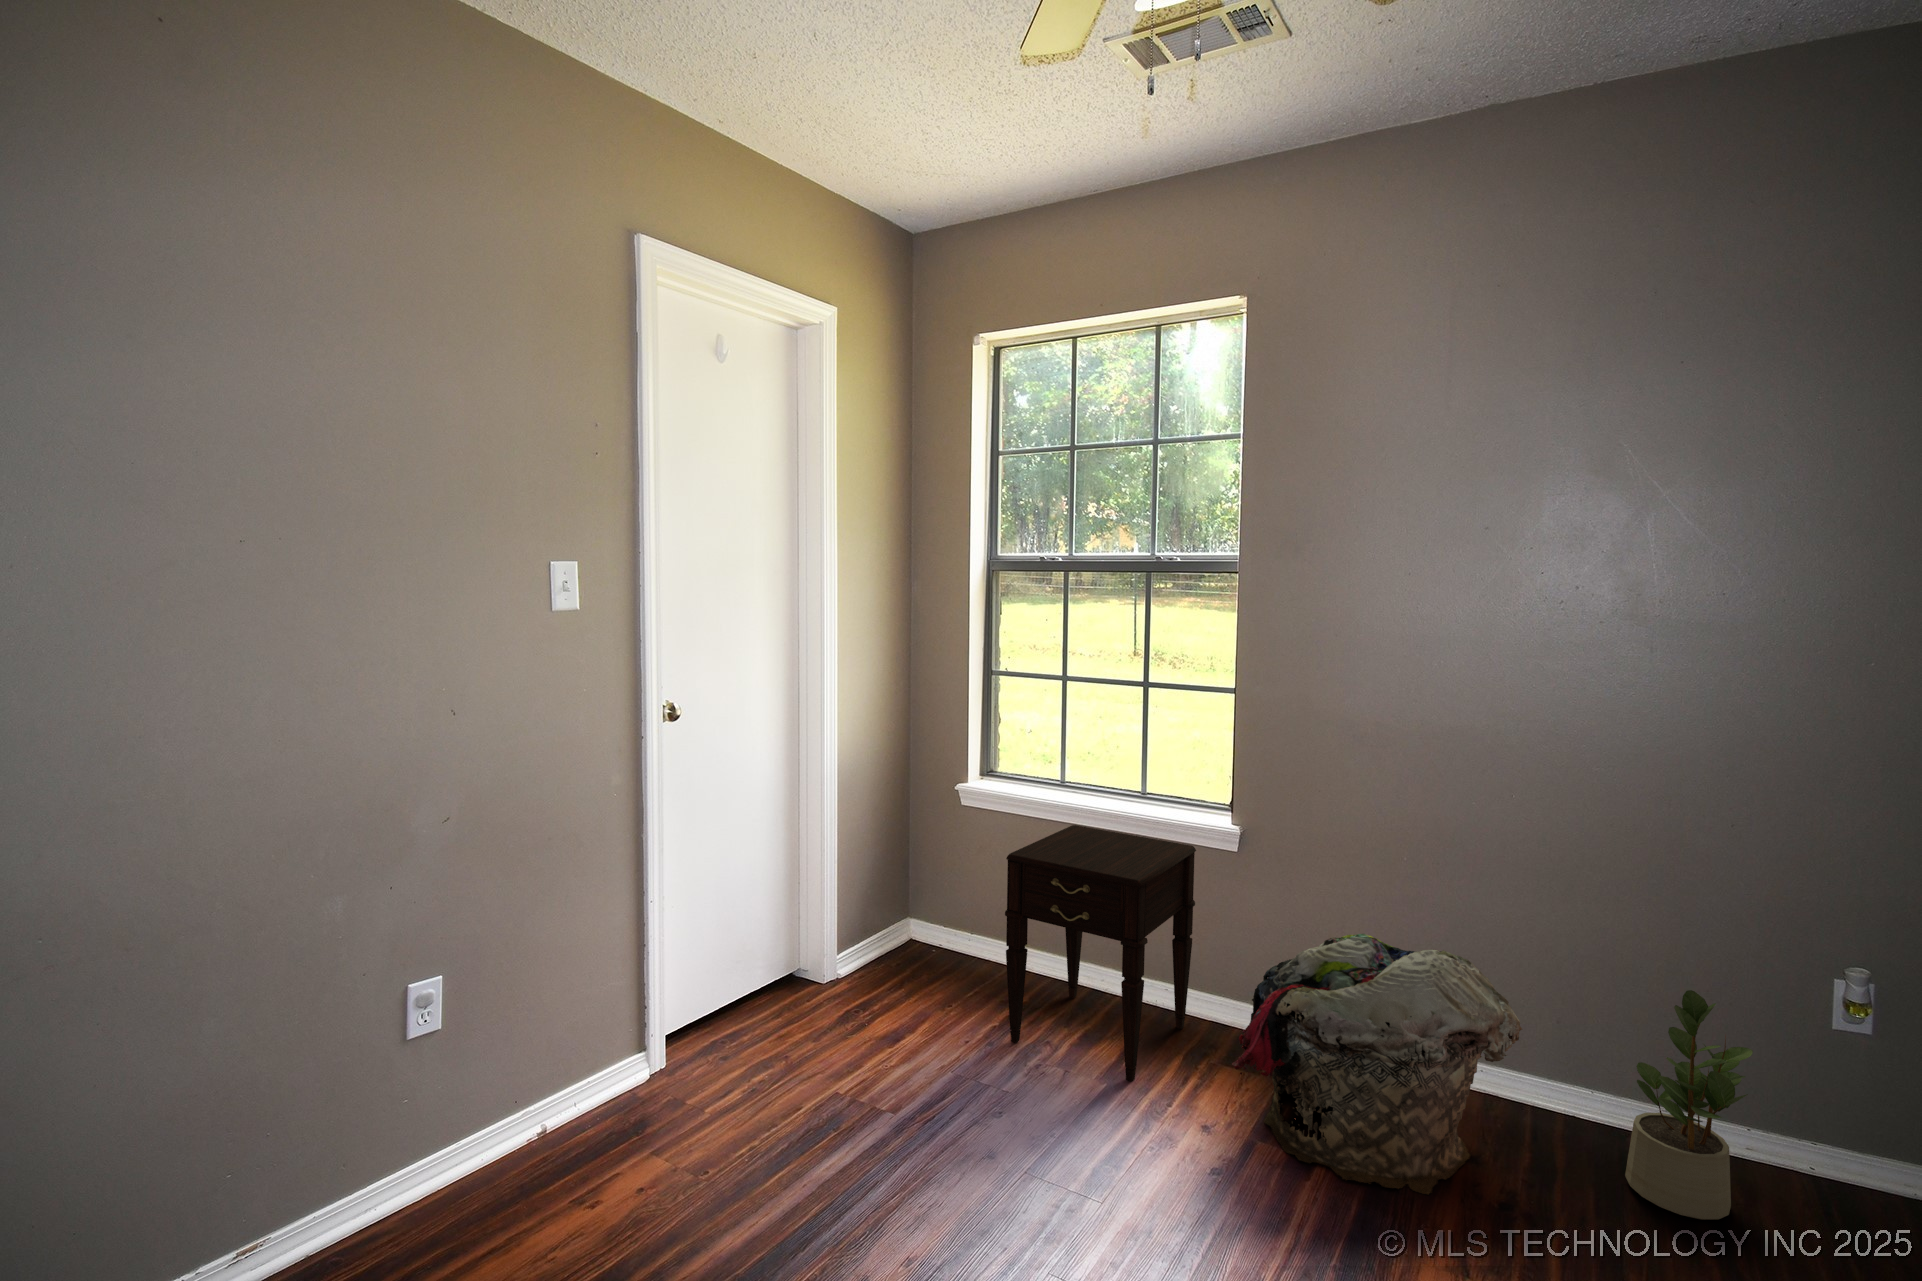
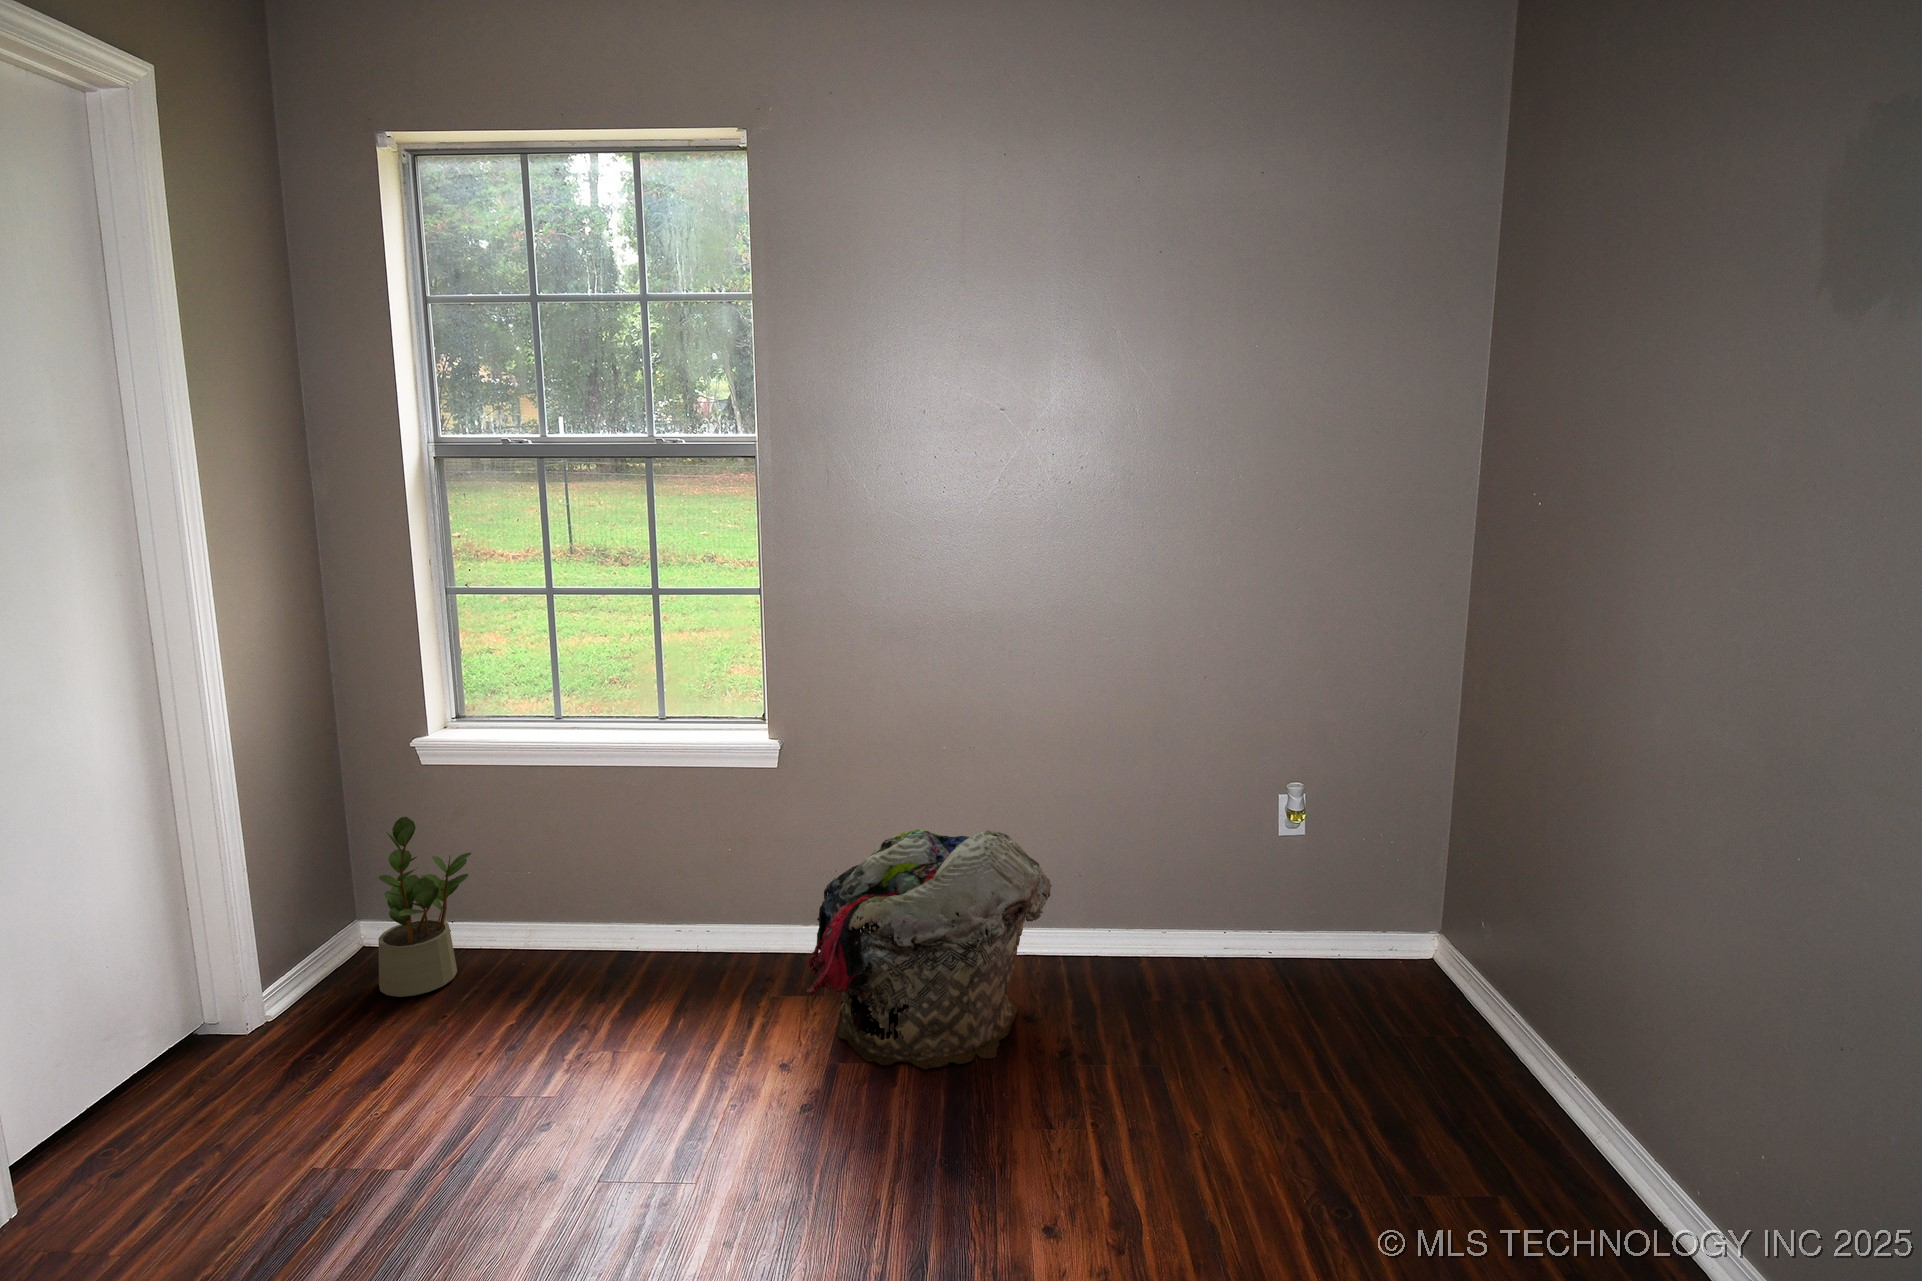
nightstand: present [1005,825,1196,1082] -> none [513,766,738,1038]
potted plant: present [1625,990,1753,1220] -> present [379,817,471,997]

